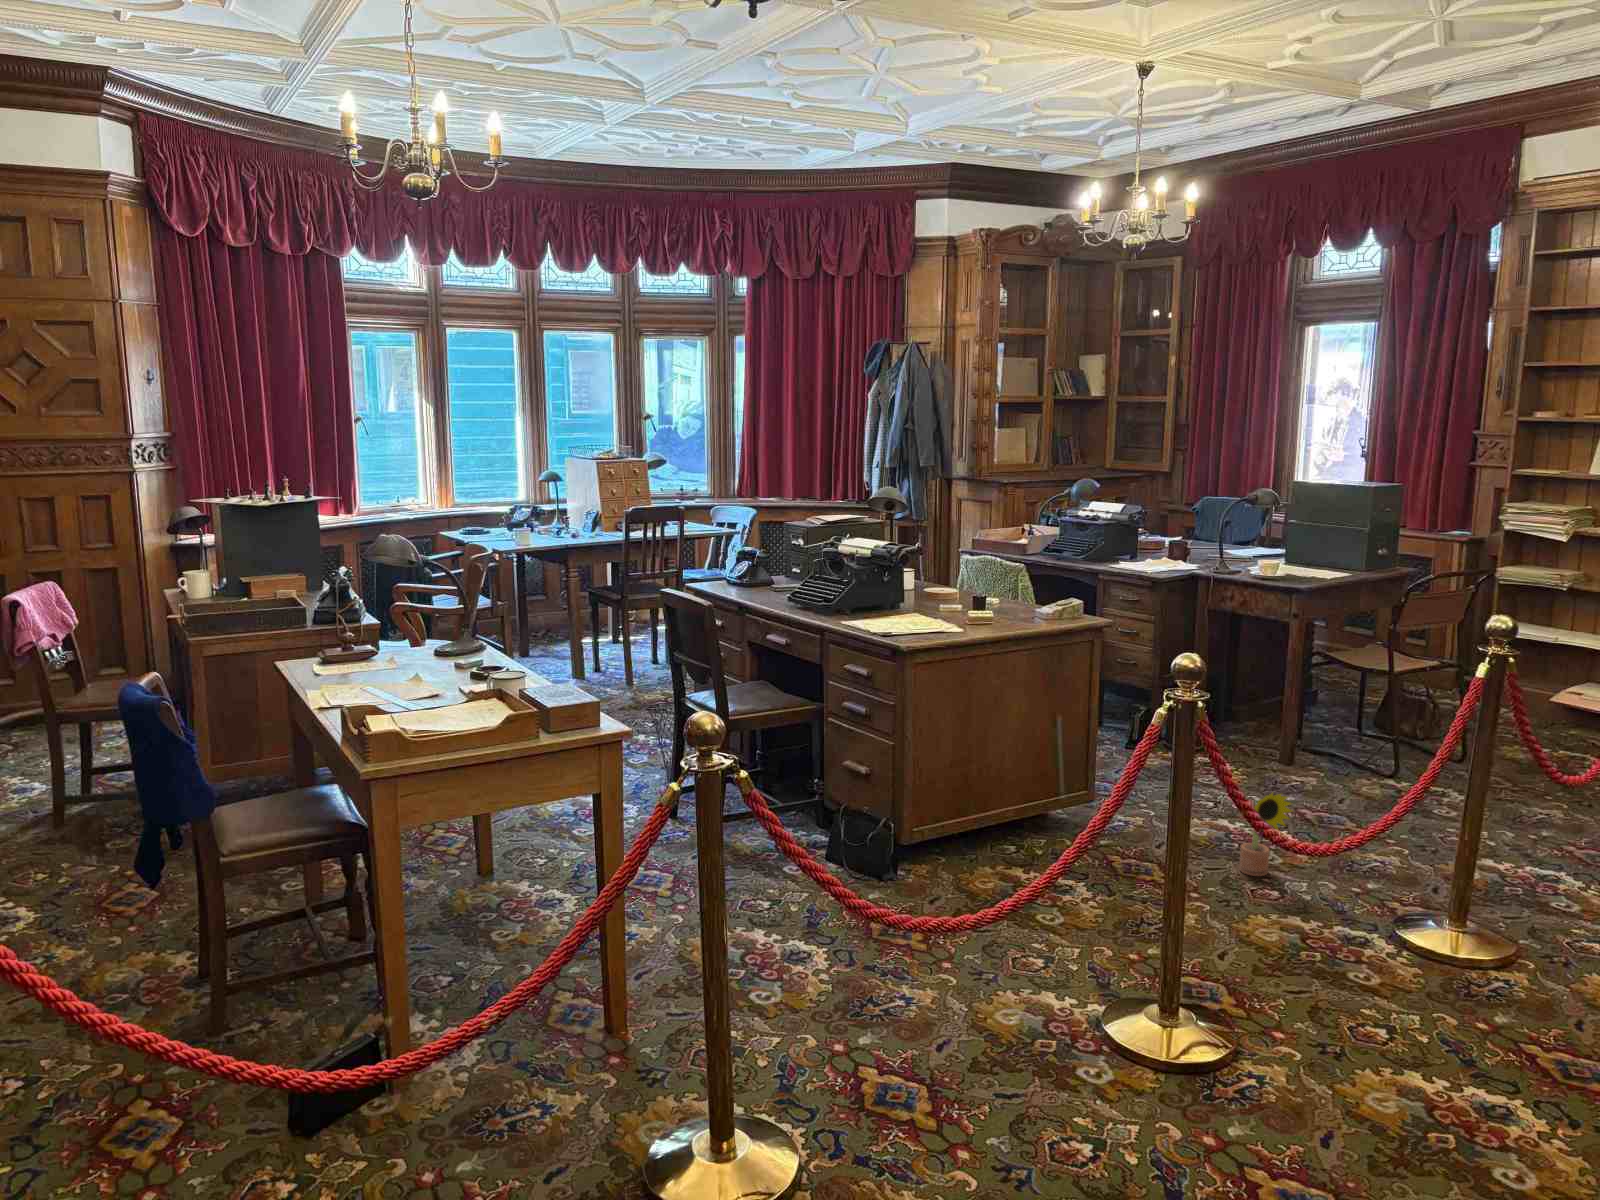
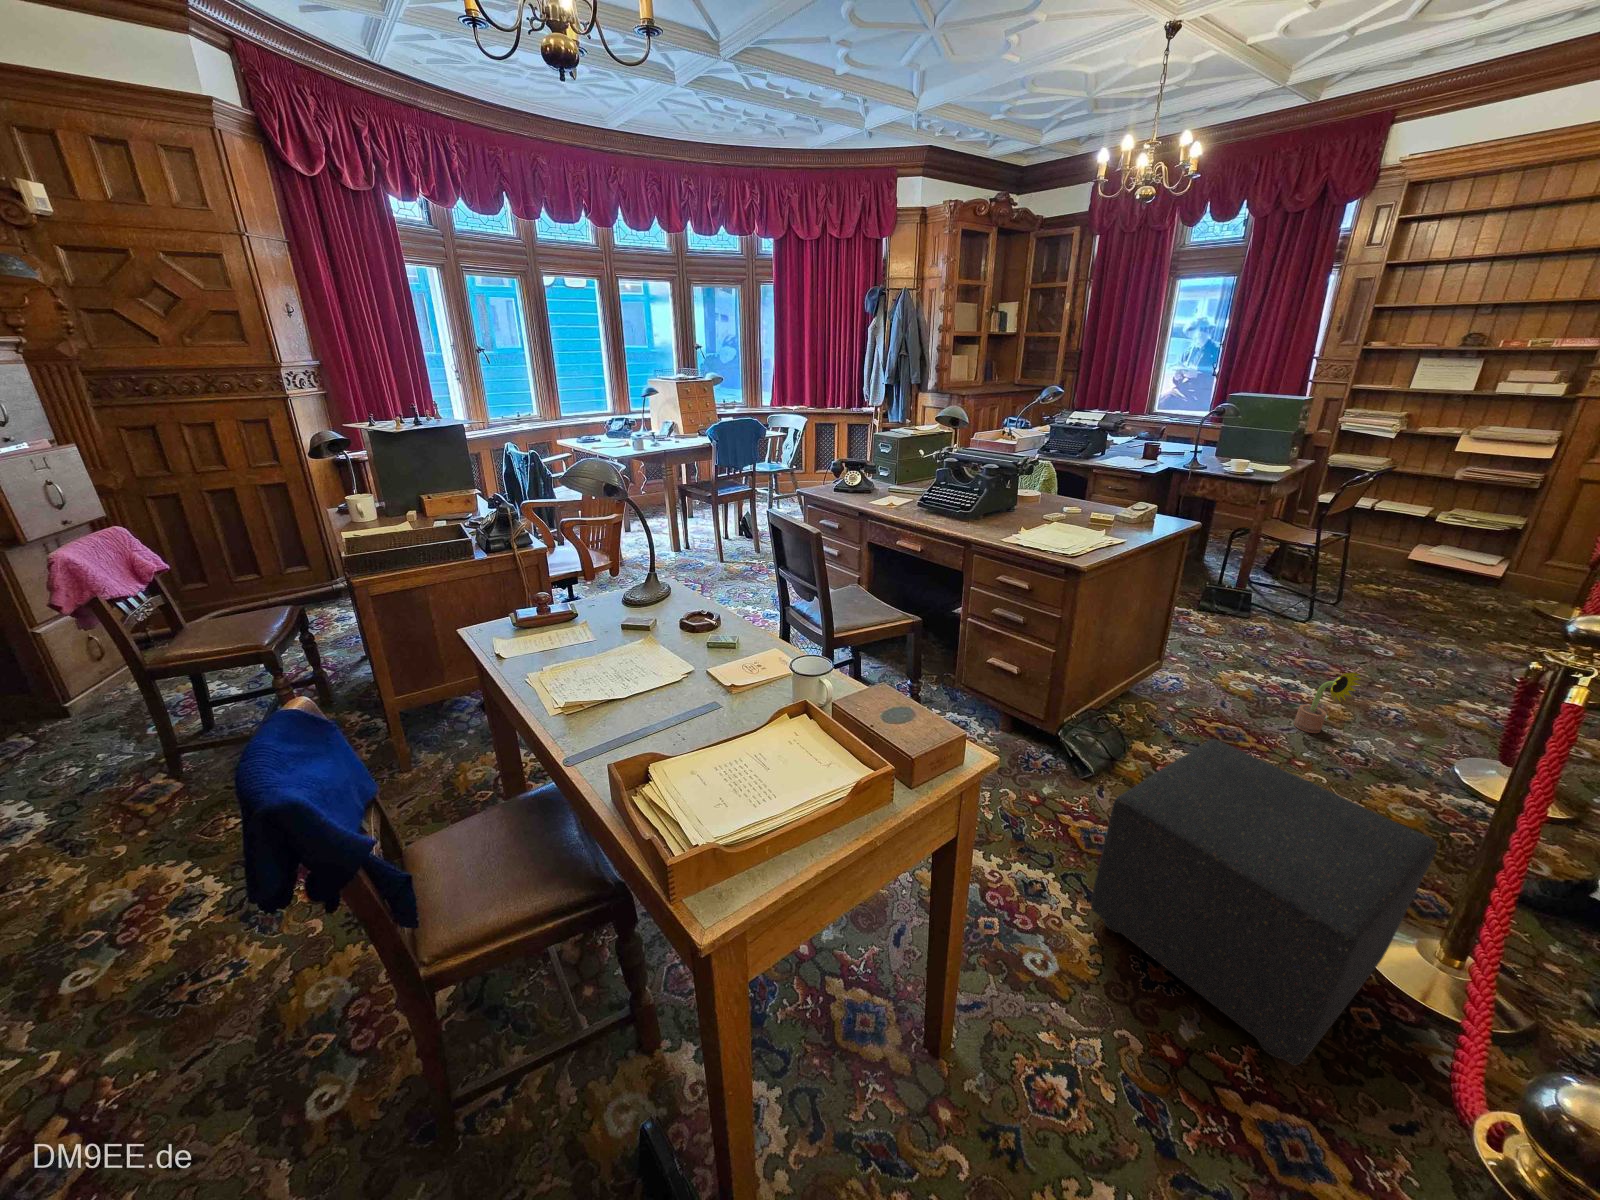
ottoman: none [840,814,1114,1075] -> present [1091,739,1438,1065]

